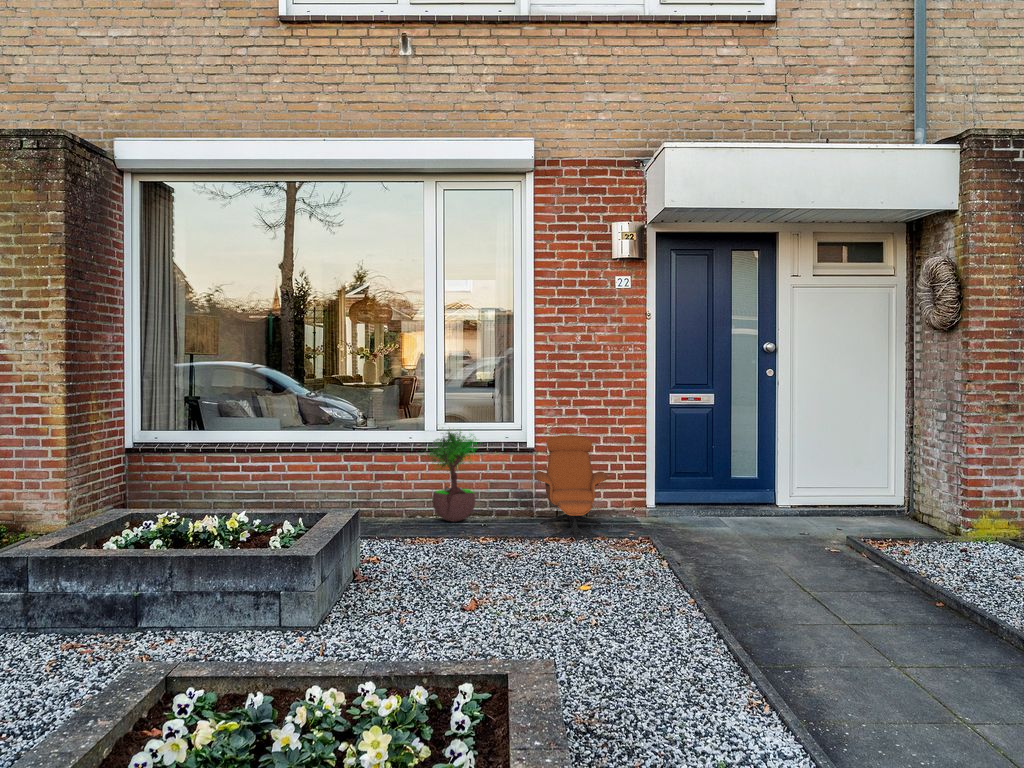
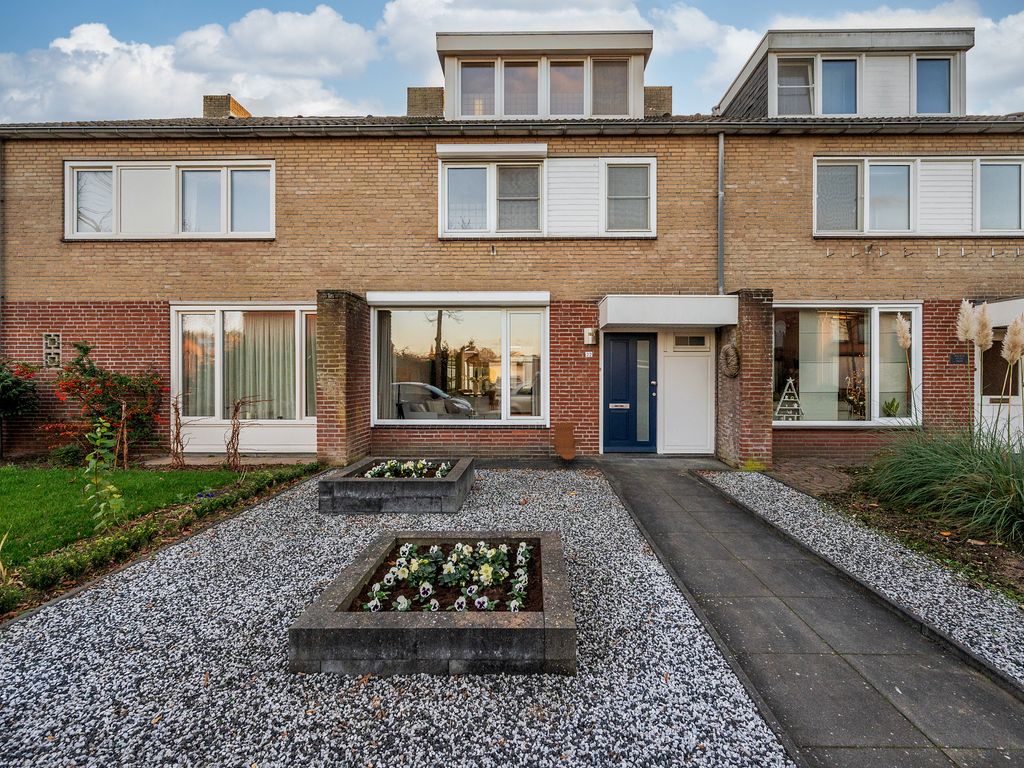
potted tree: present [423,430,477,522] -> none [499,417,526,461]

